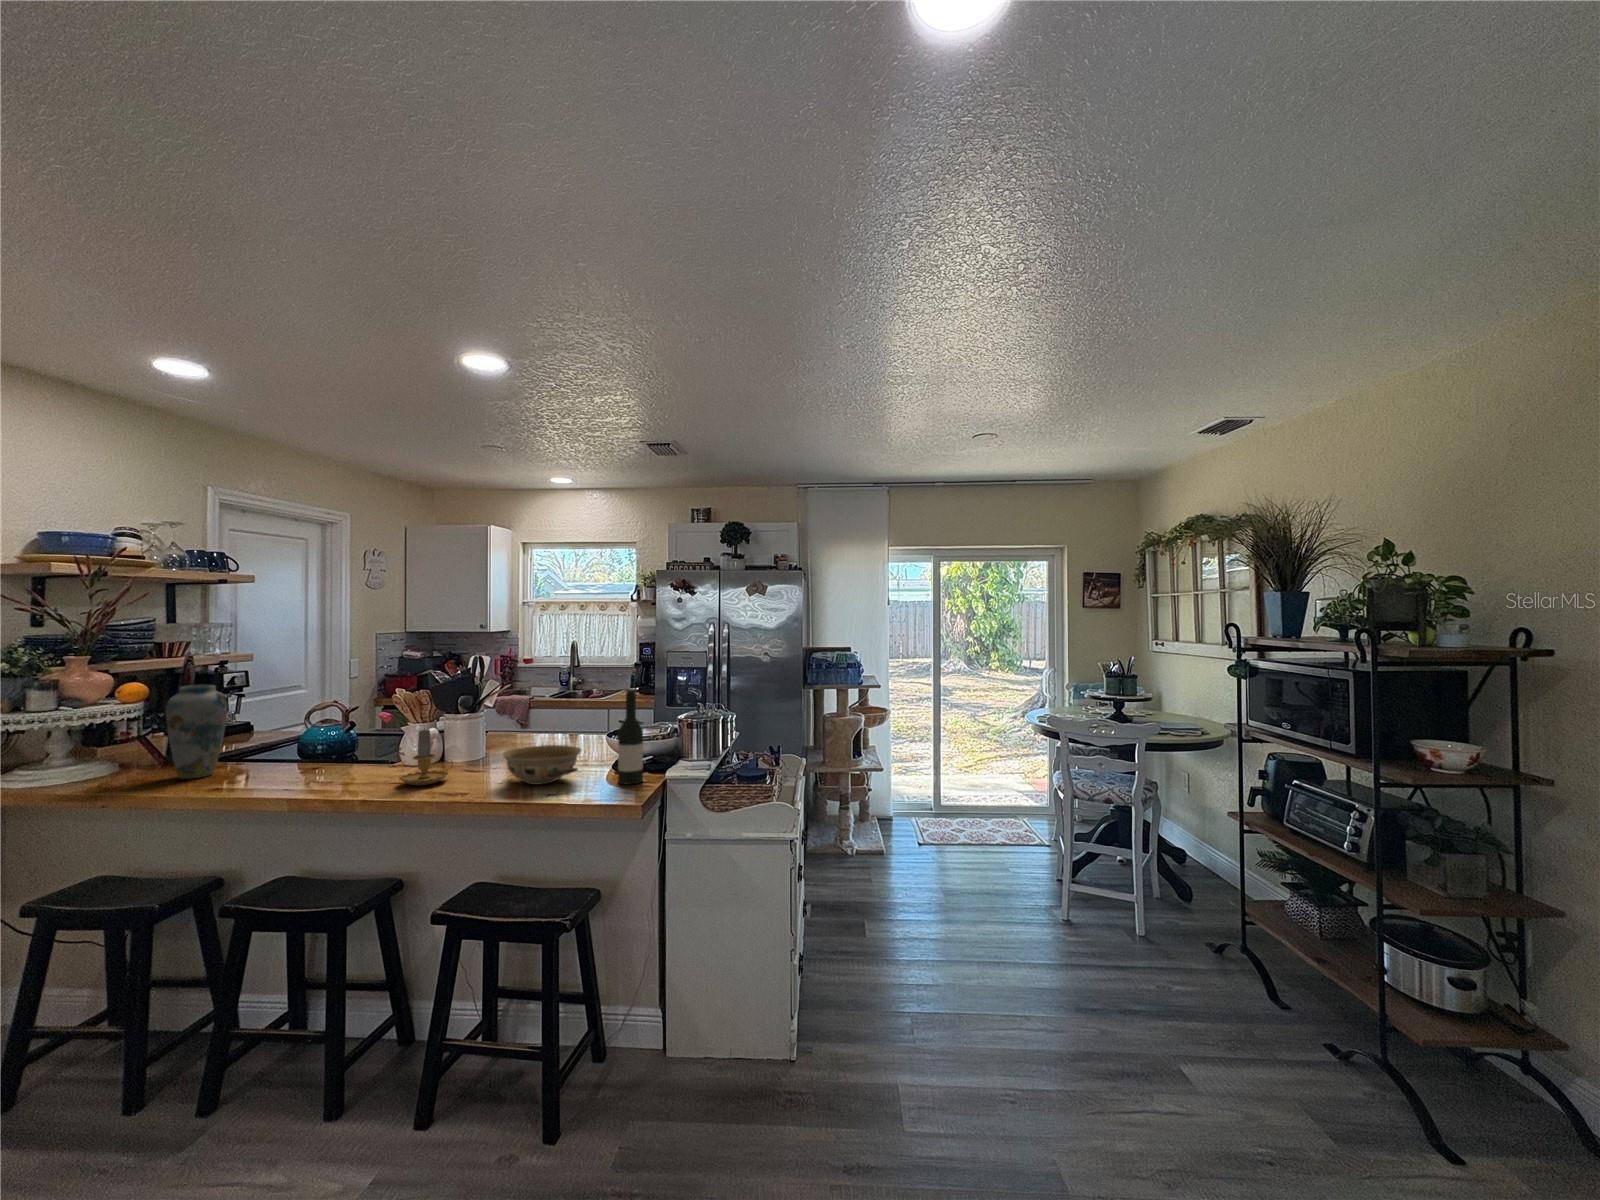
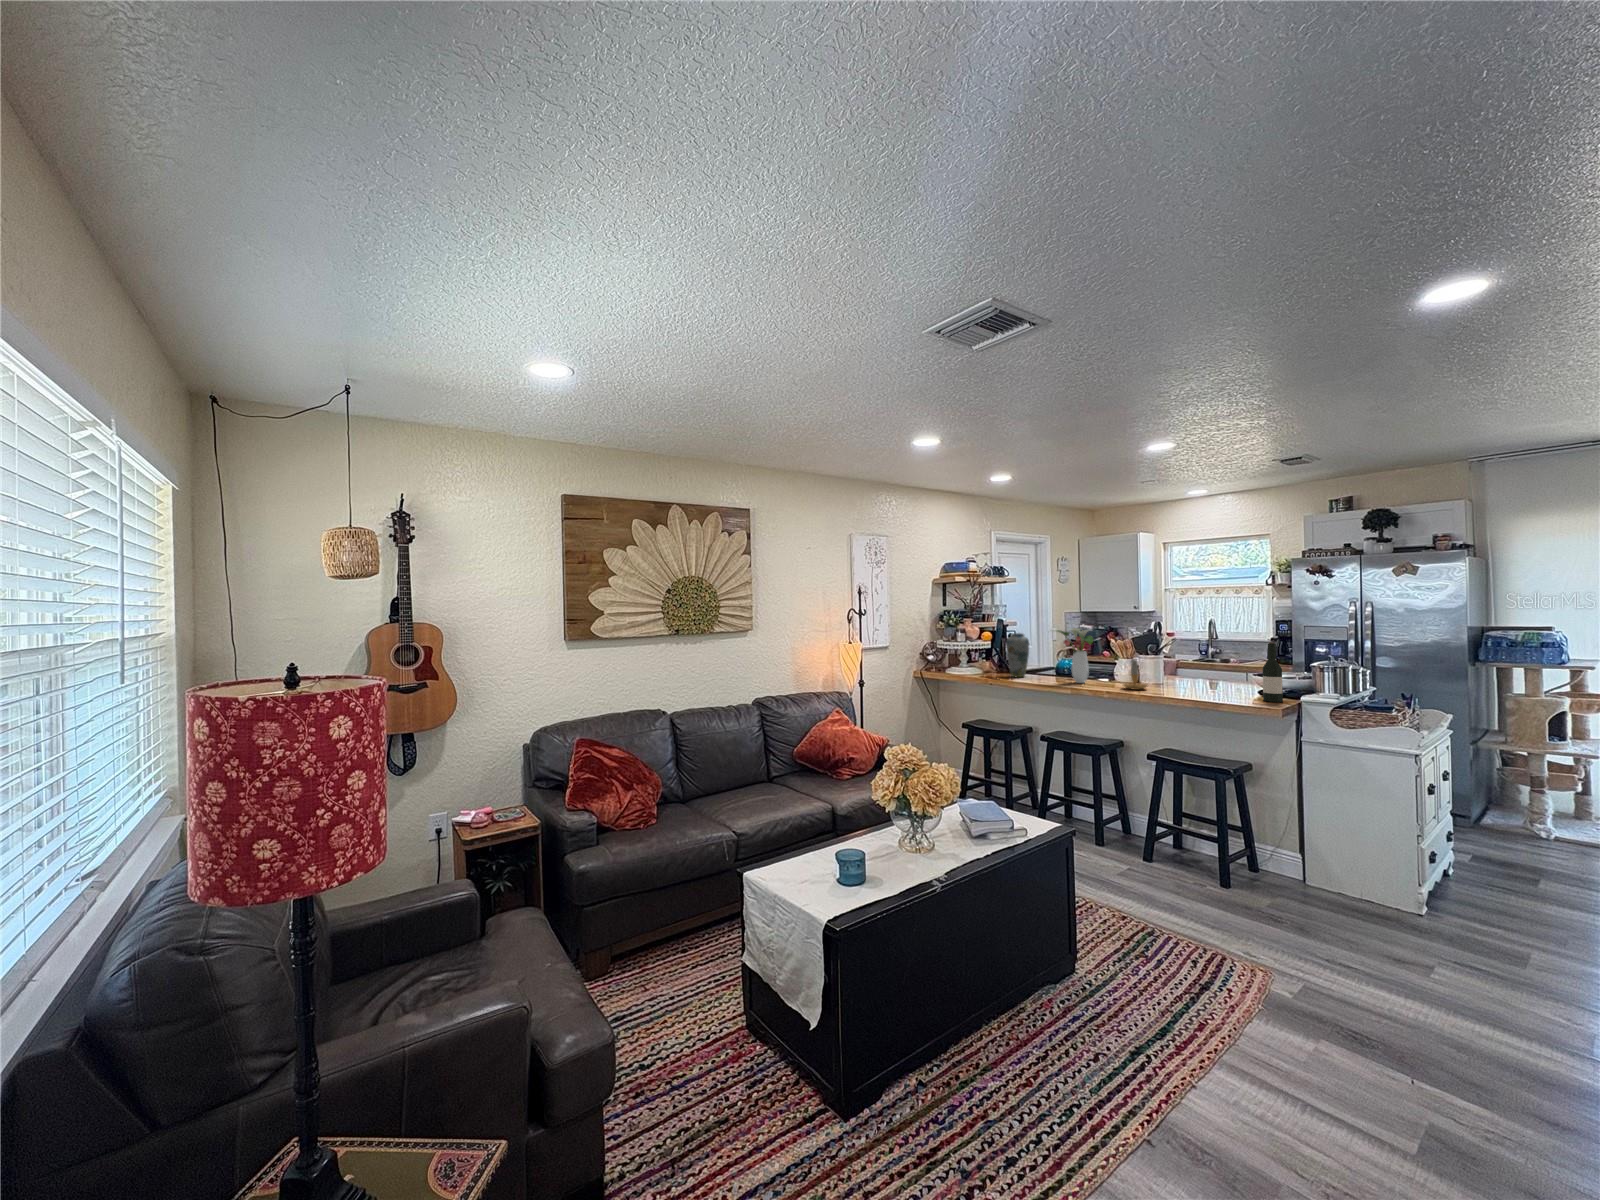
flower arrangement: none [254,671,357,779] -> present [1058,628,1093,683]
ceramic bowl: present [503,745,581,785] -> none [1183,675,1235,696]

